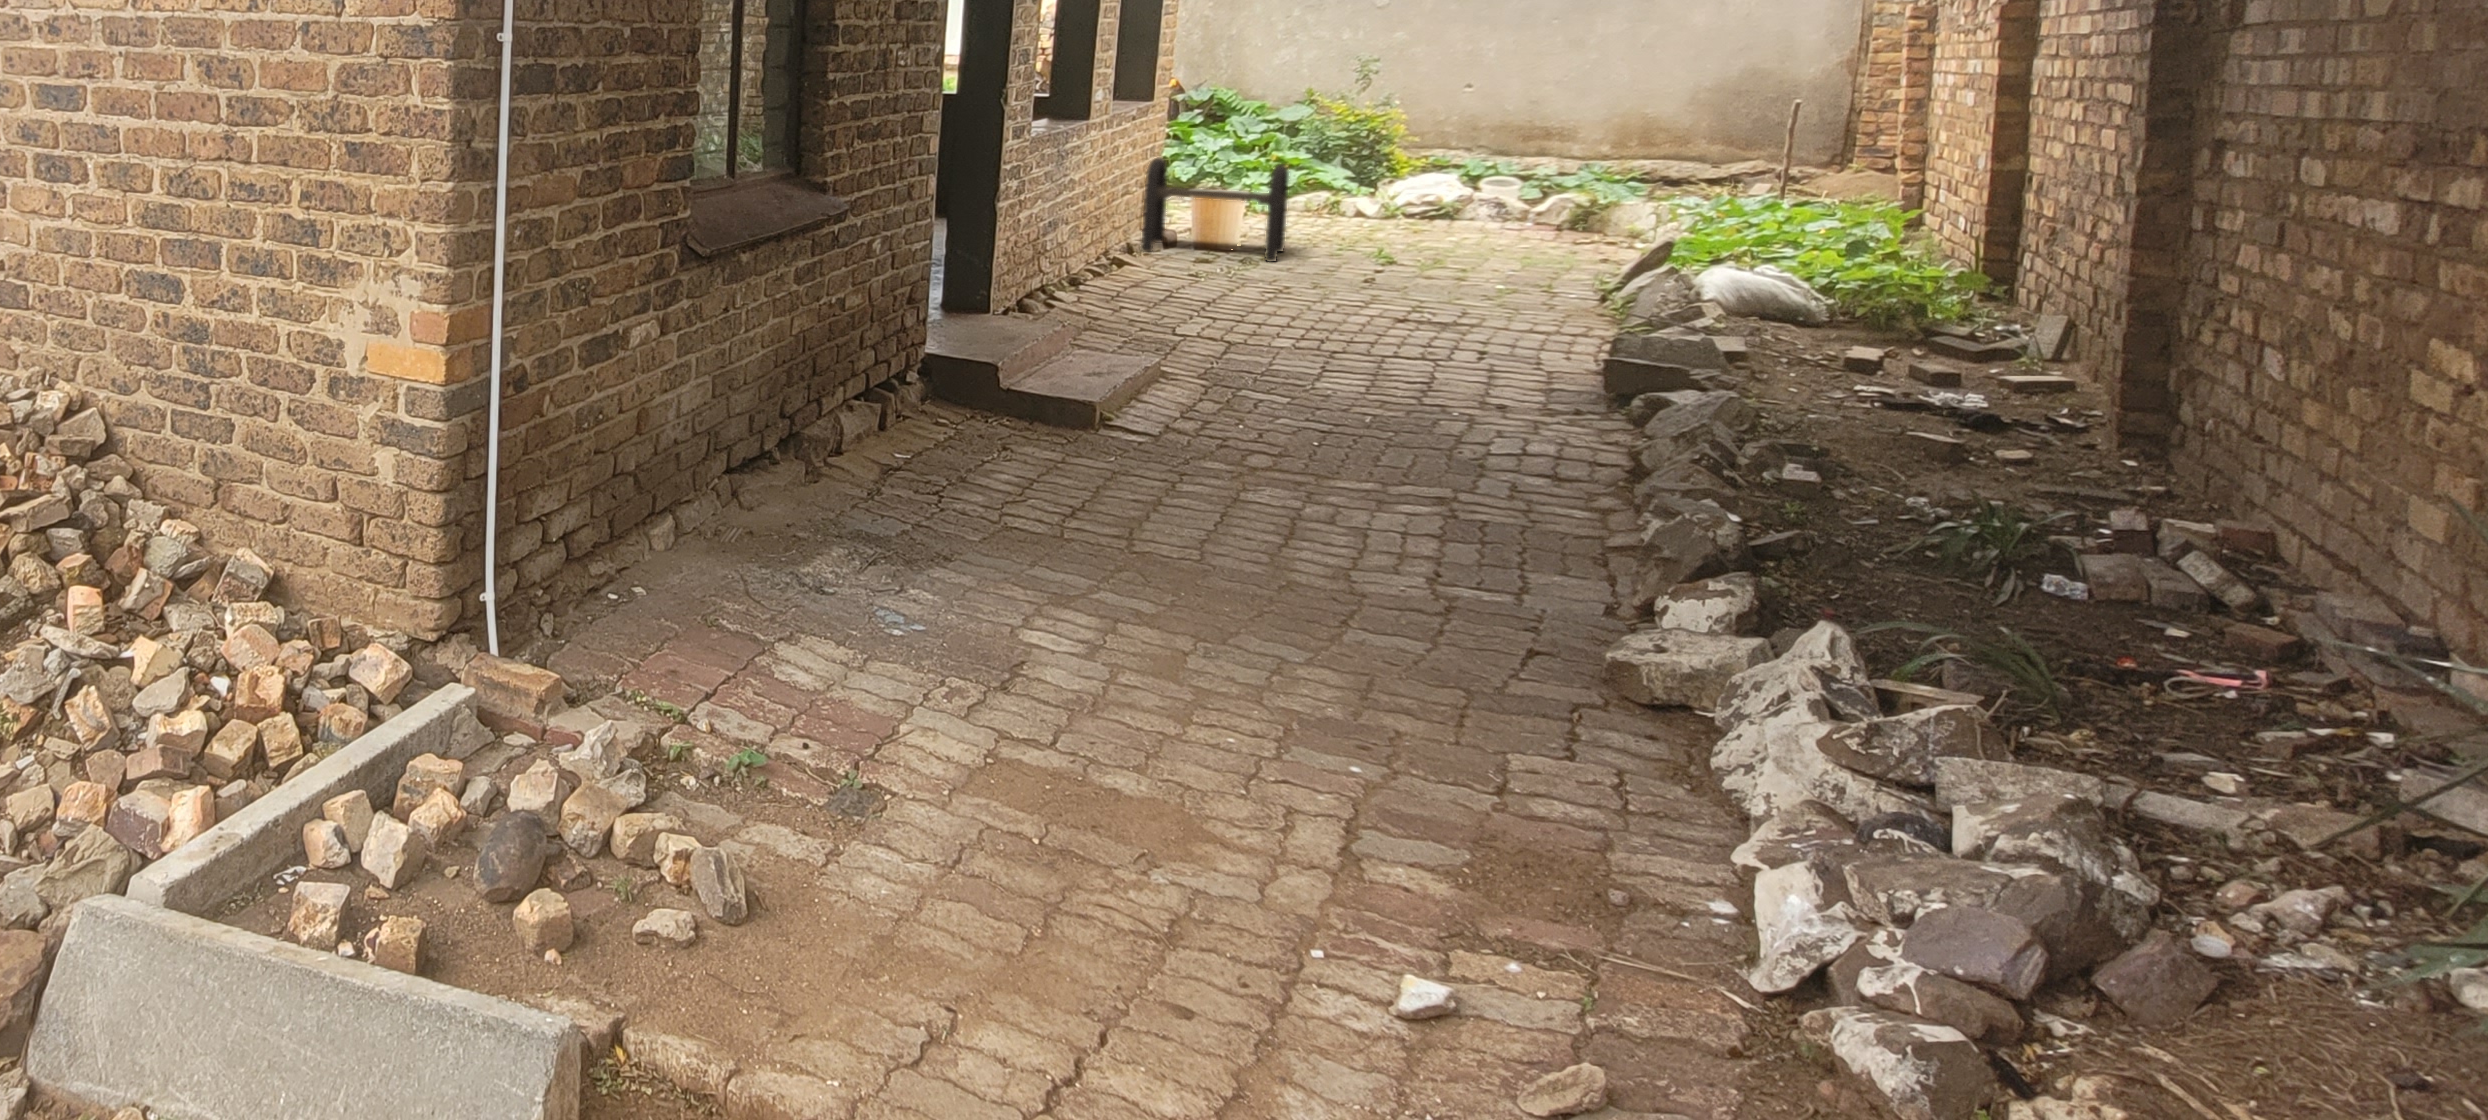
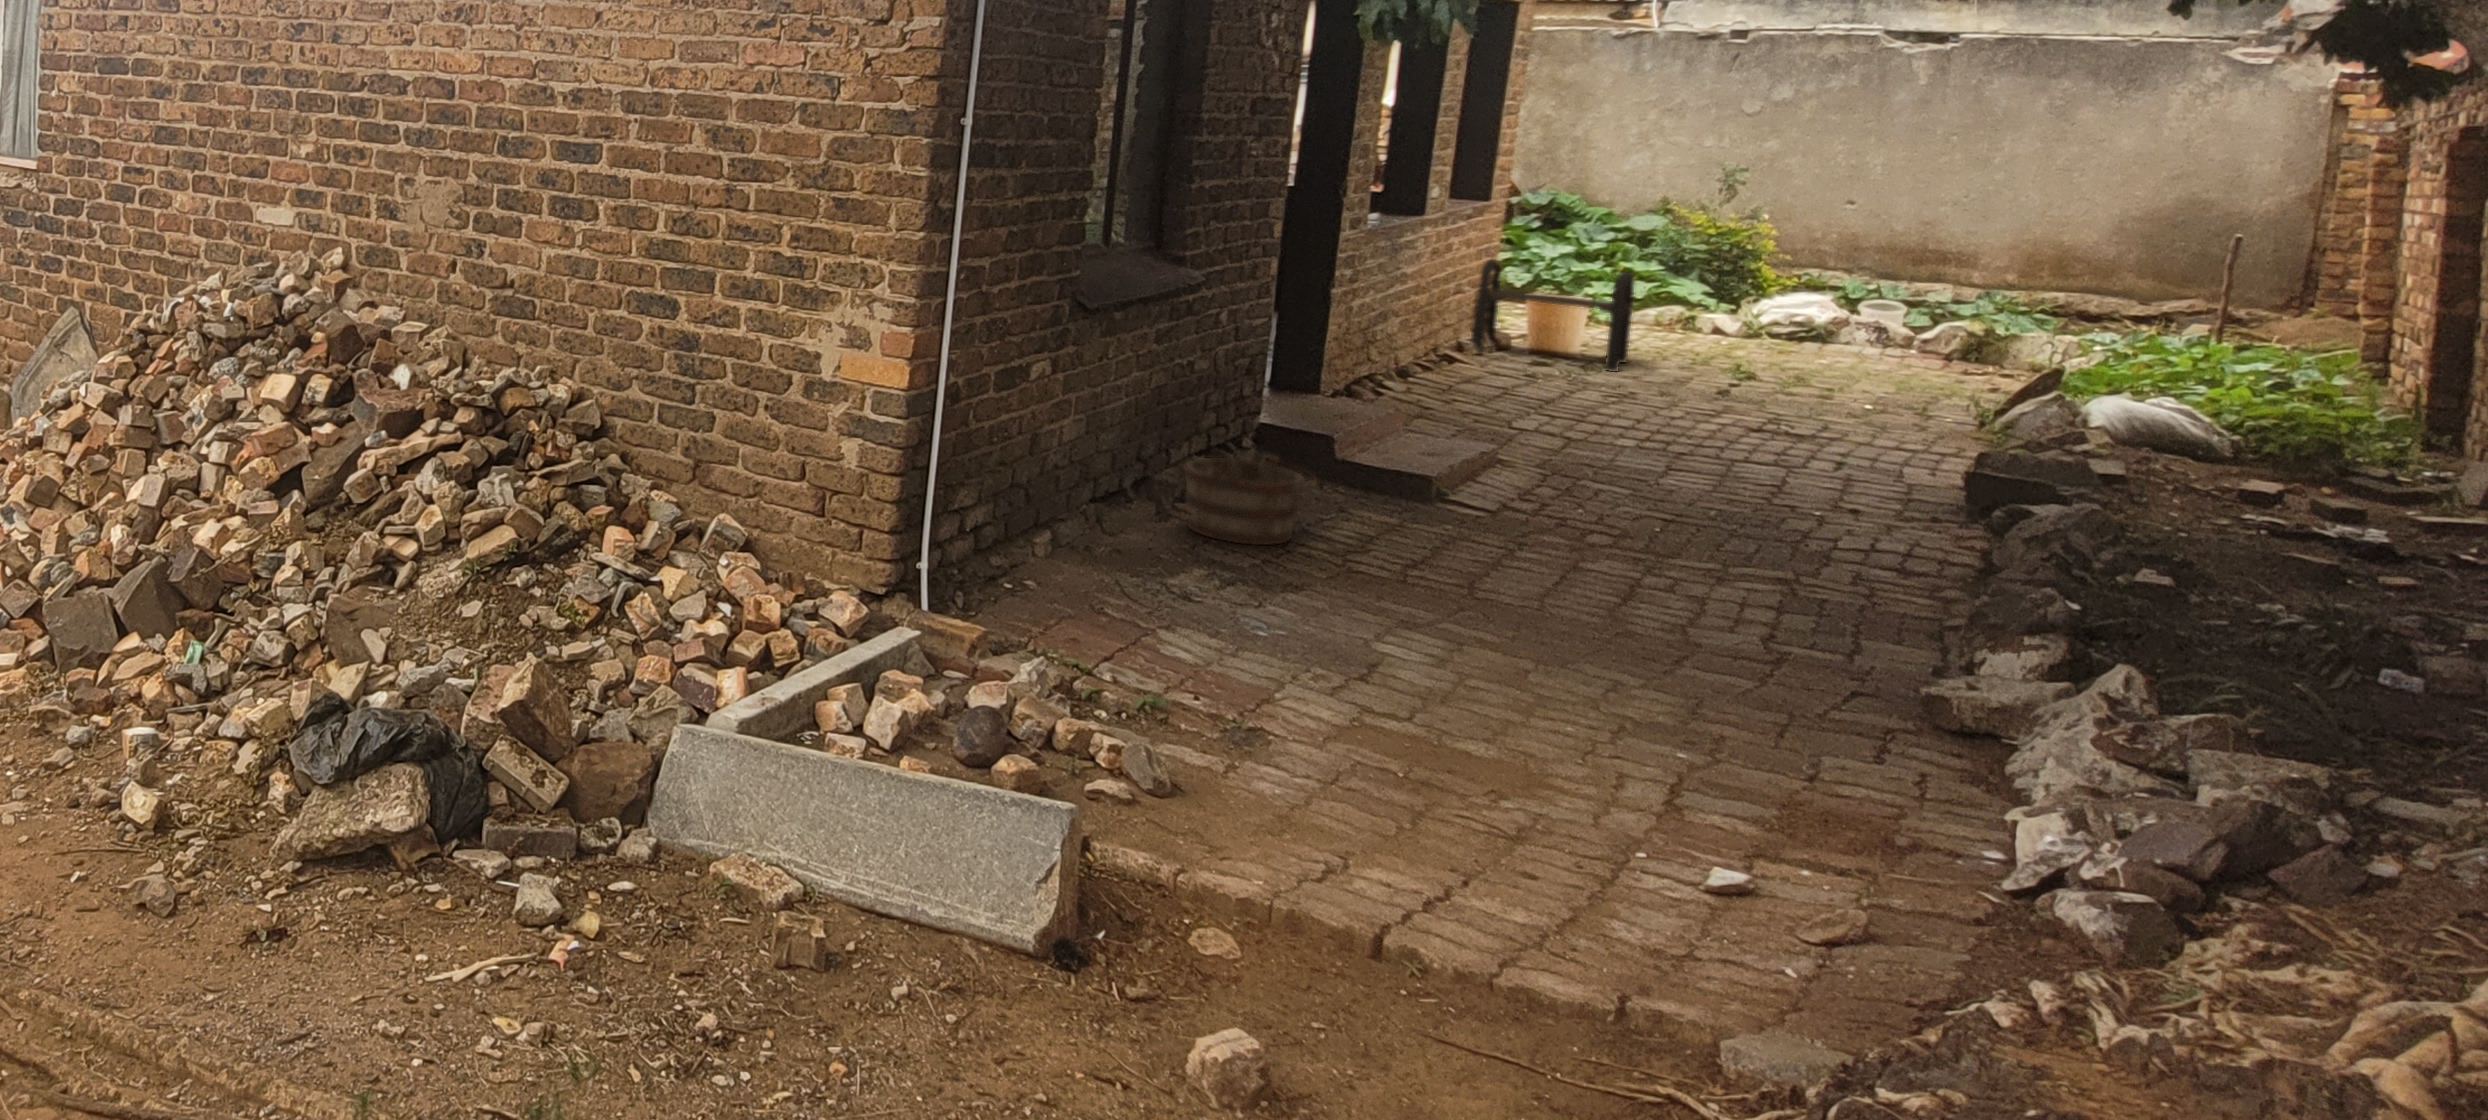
bucket: none [836,397,978,504] -> present [1184,454,1317,545]

